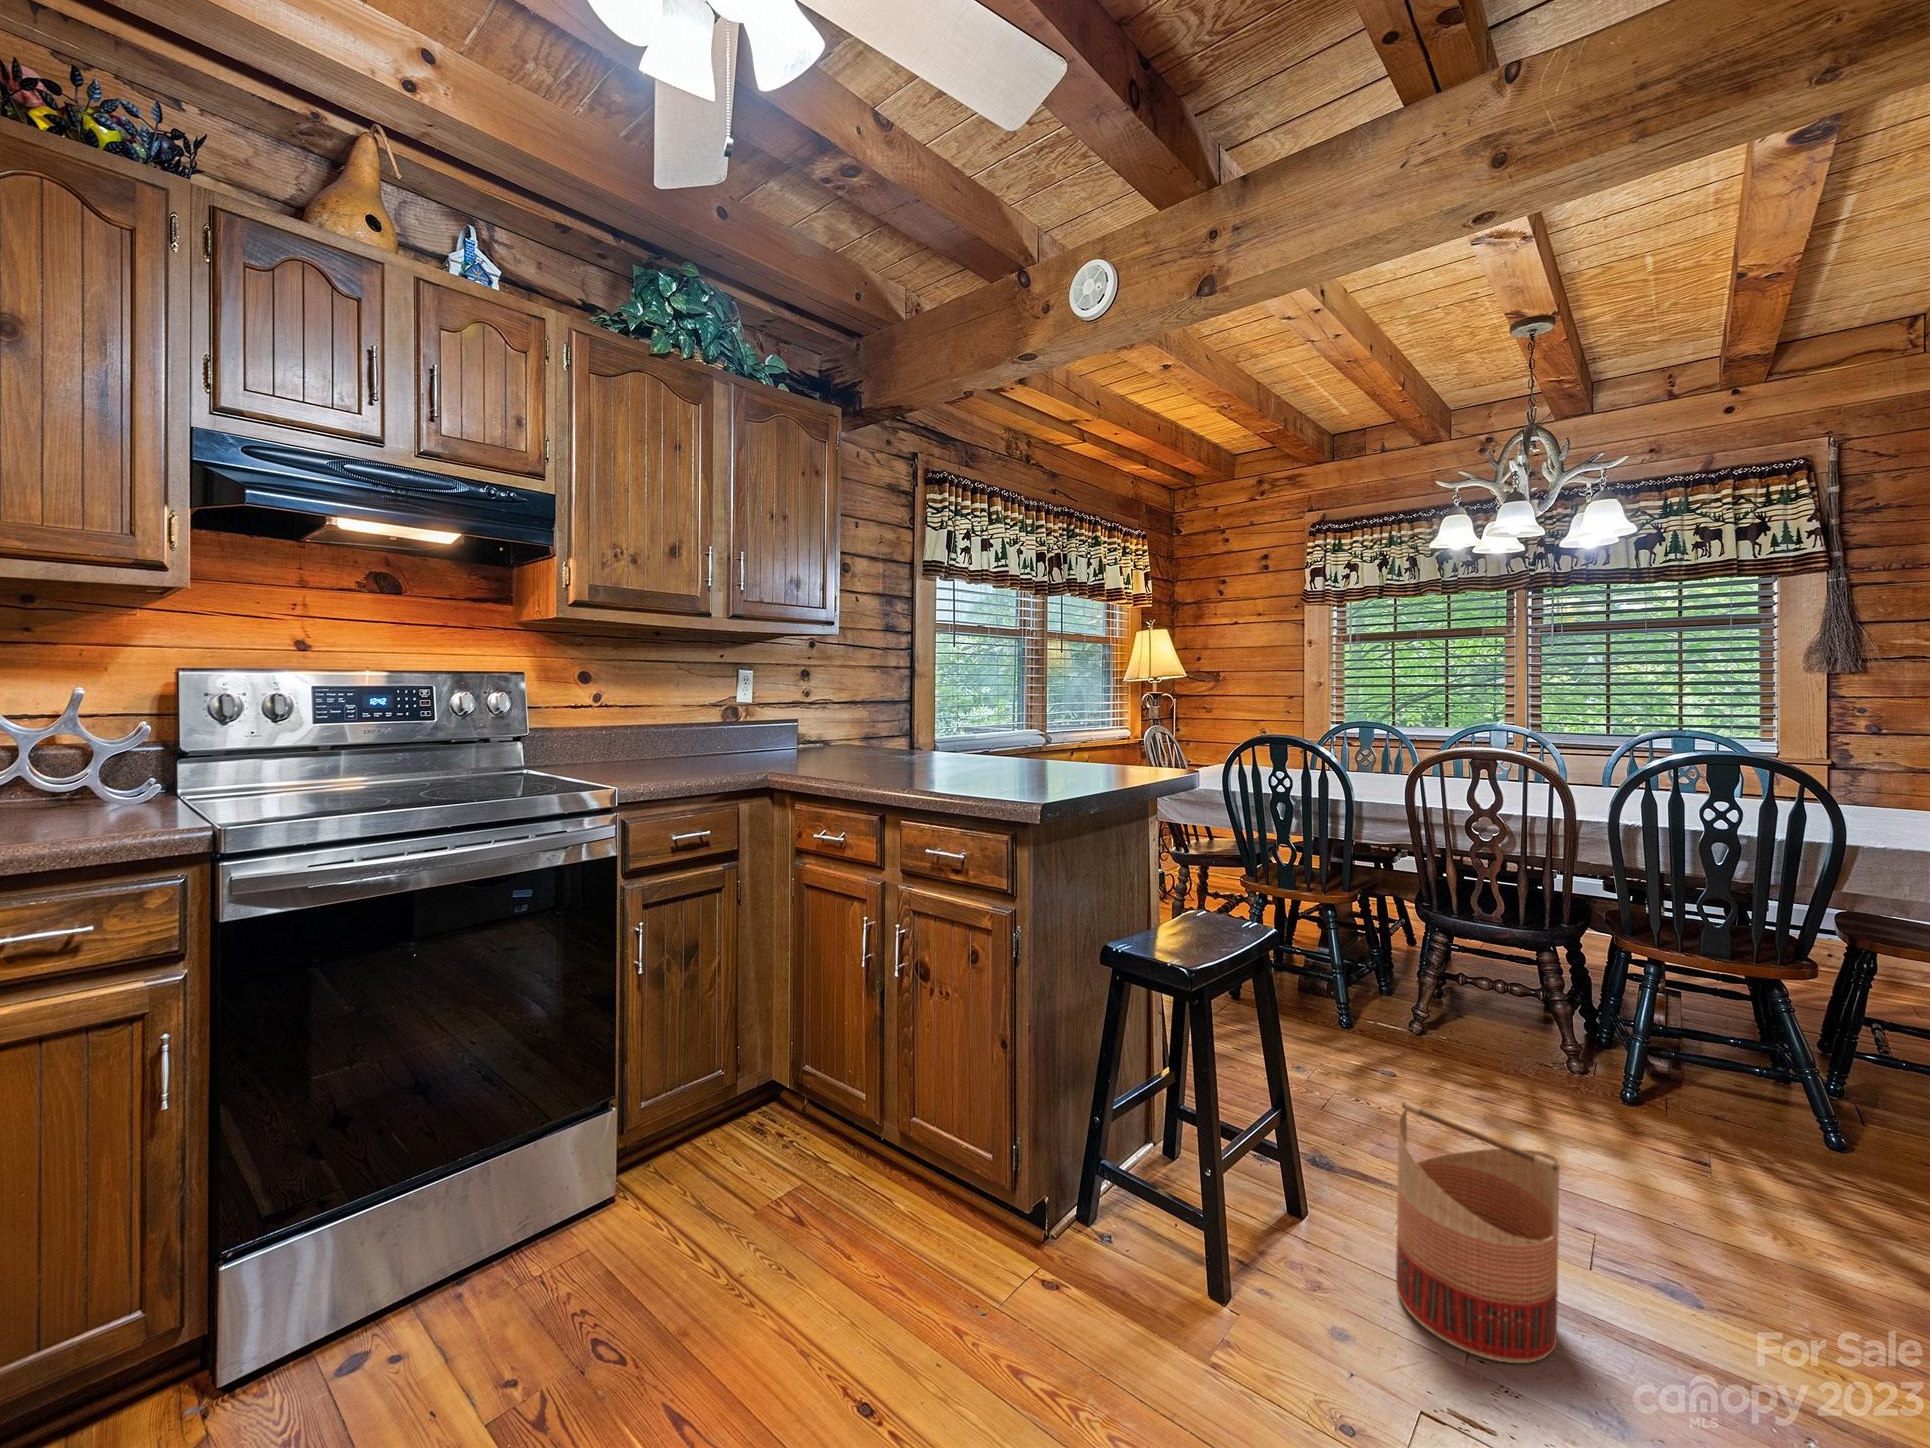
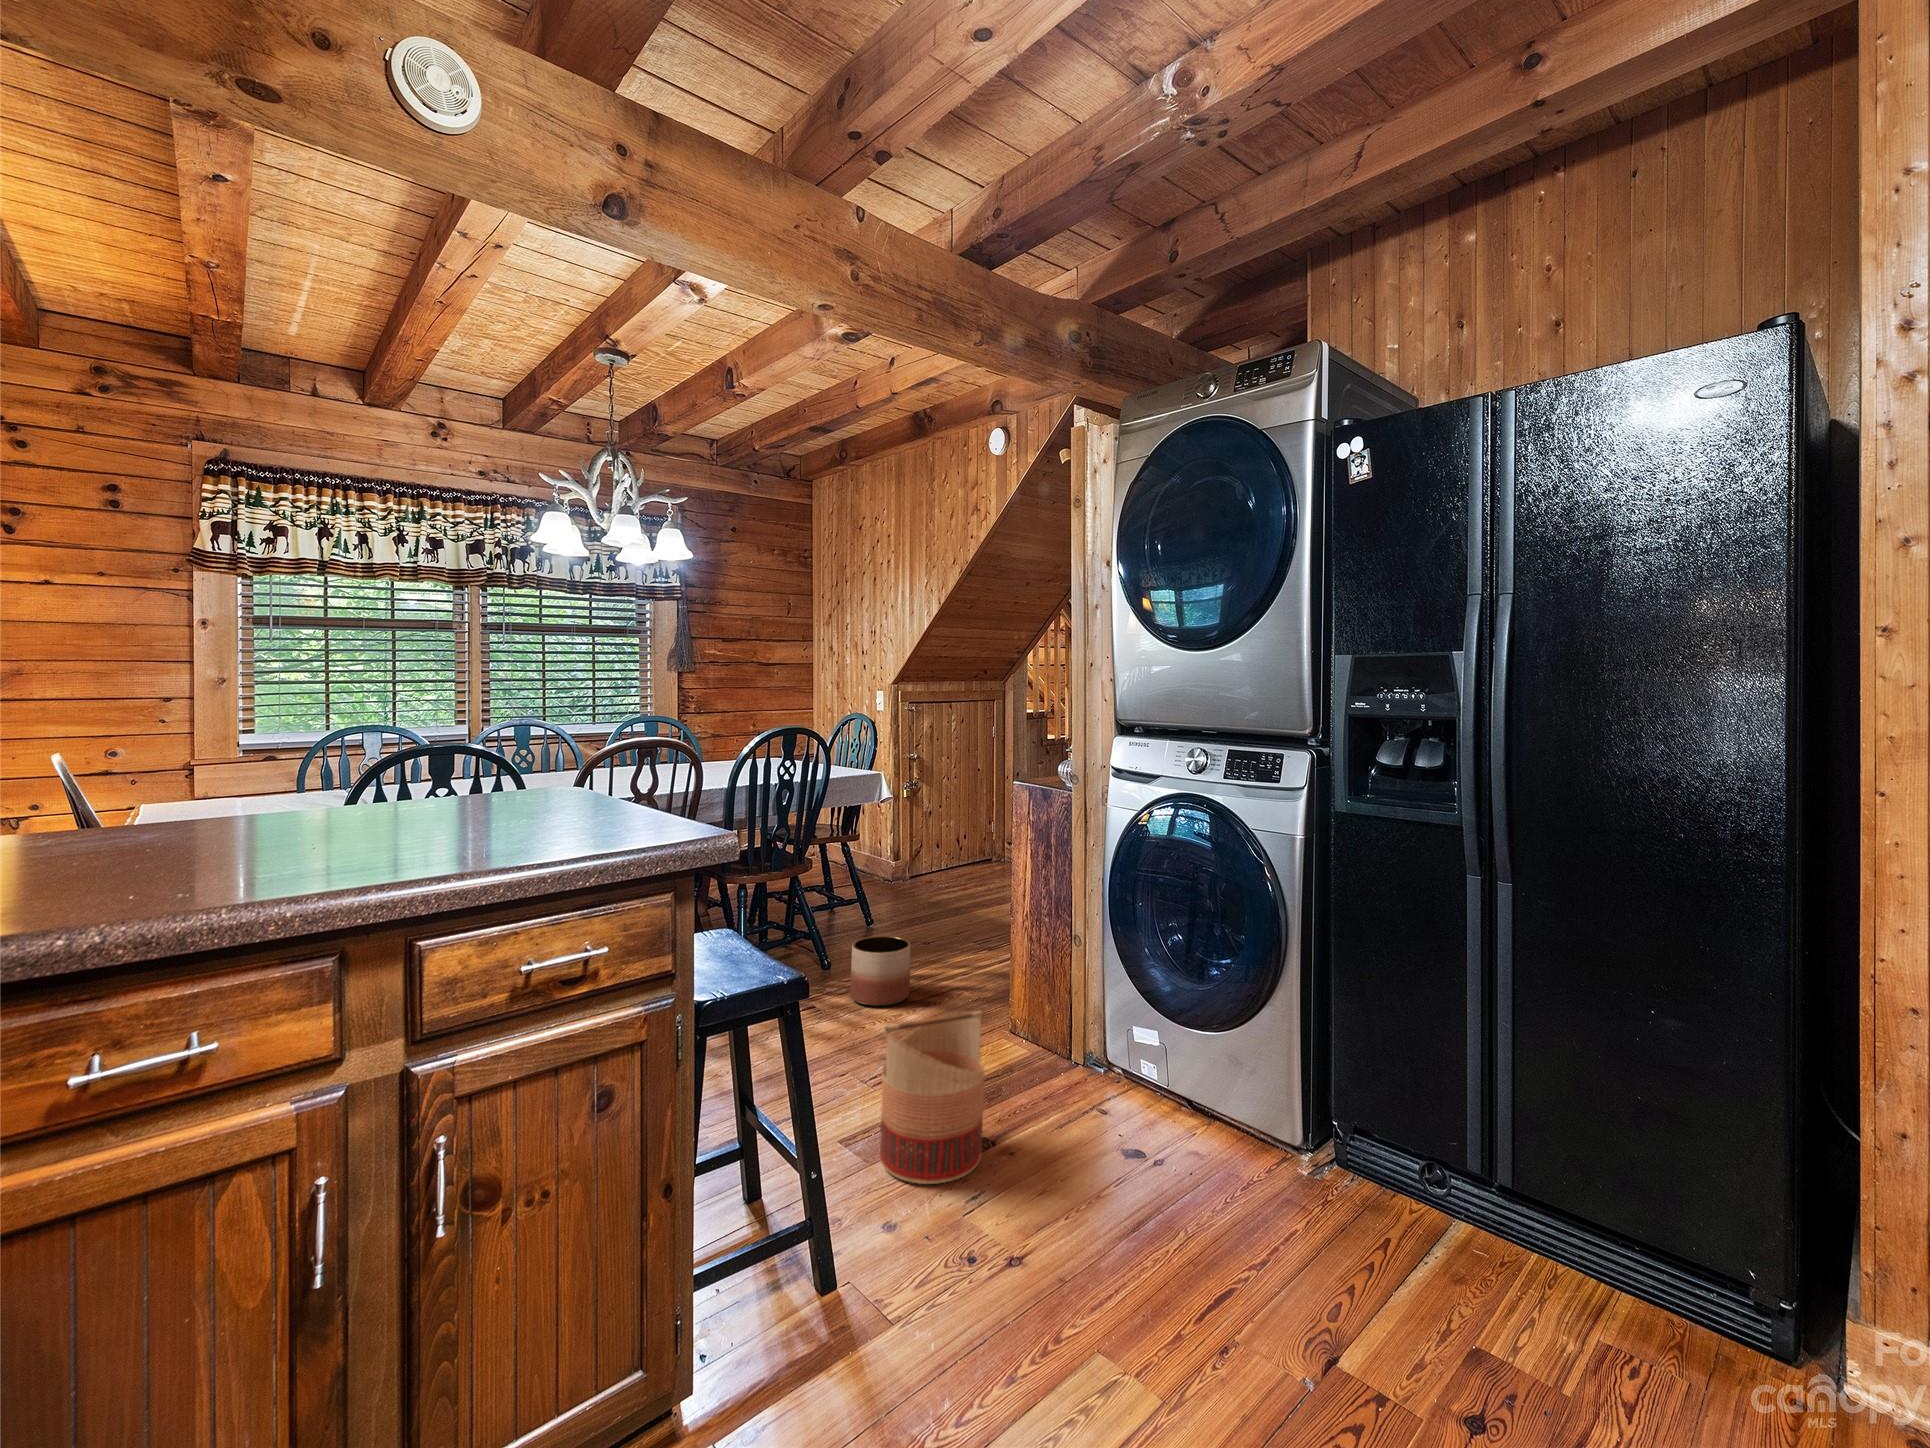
planter: none [1733,1077,1866,1205] -> present [850,936,910,1006]

